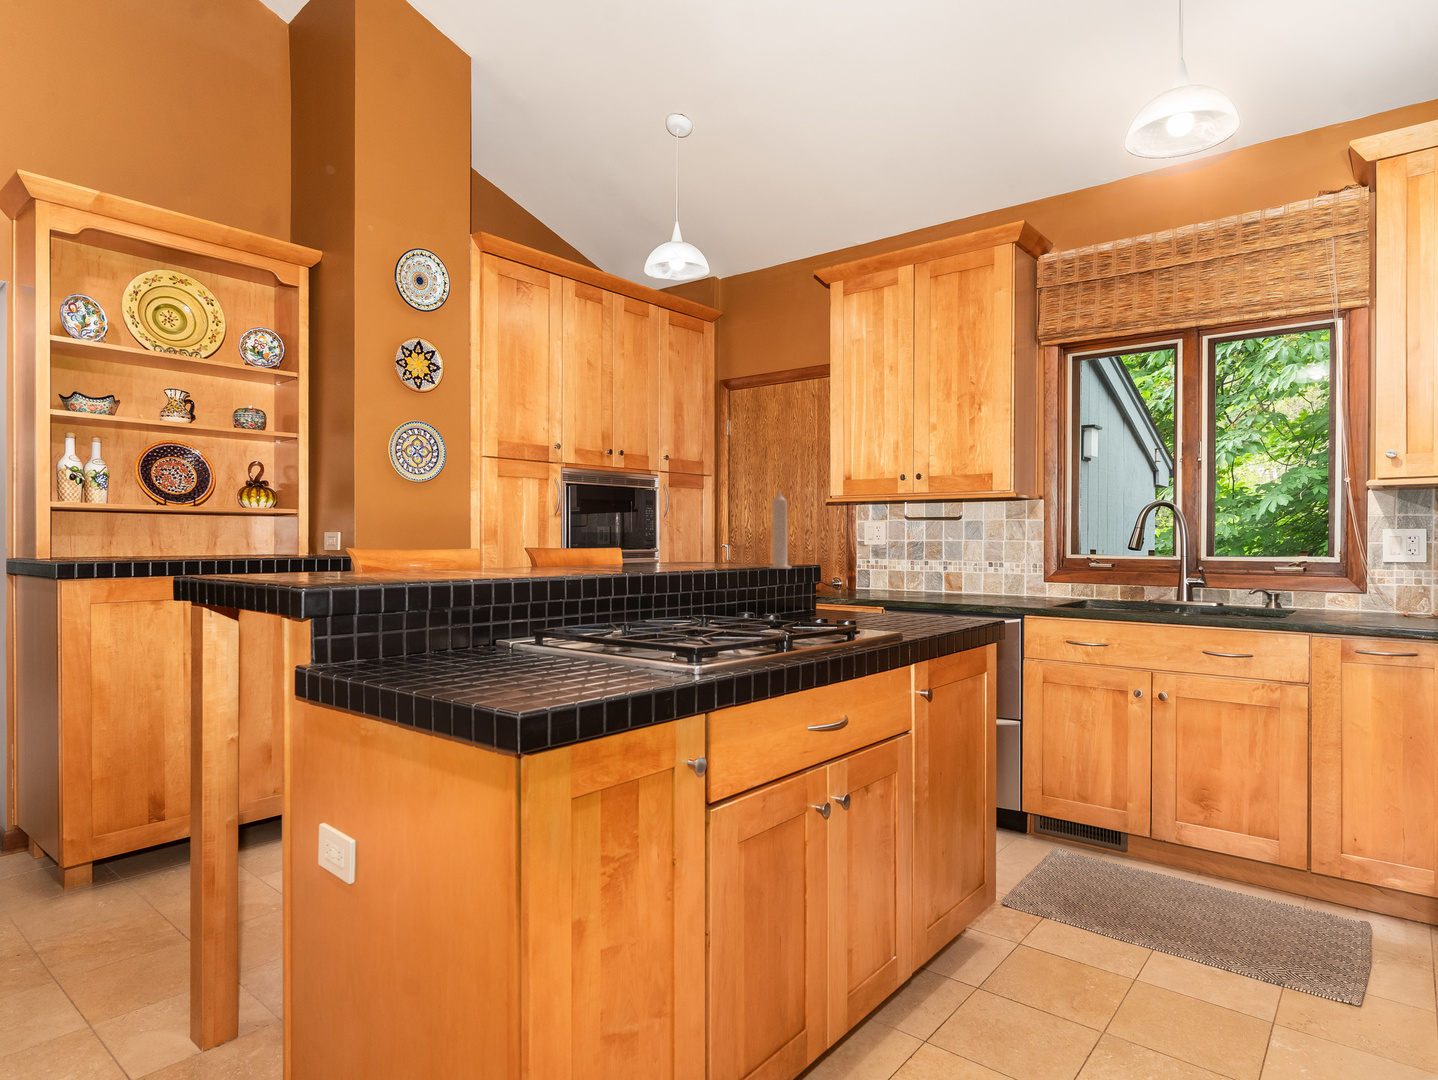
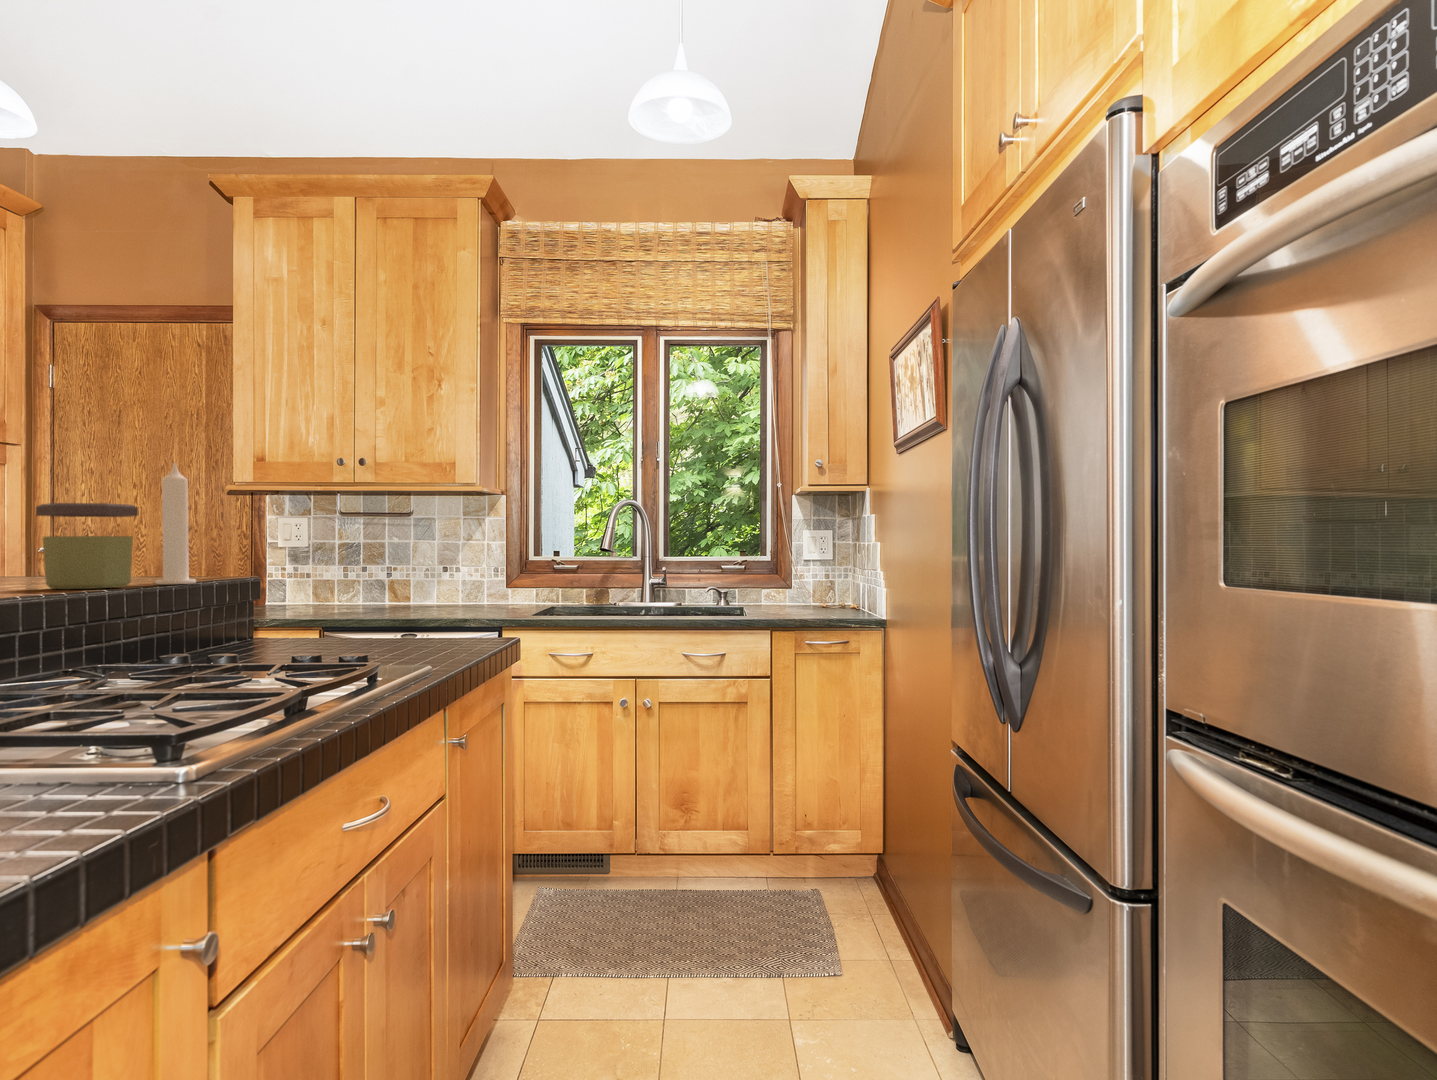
jar: none [708,518,757,570] -> present [36,503,138,589]

